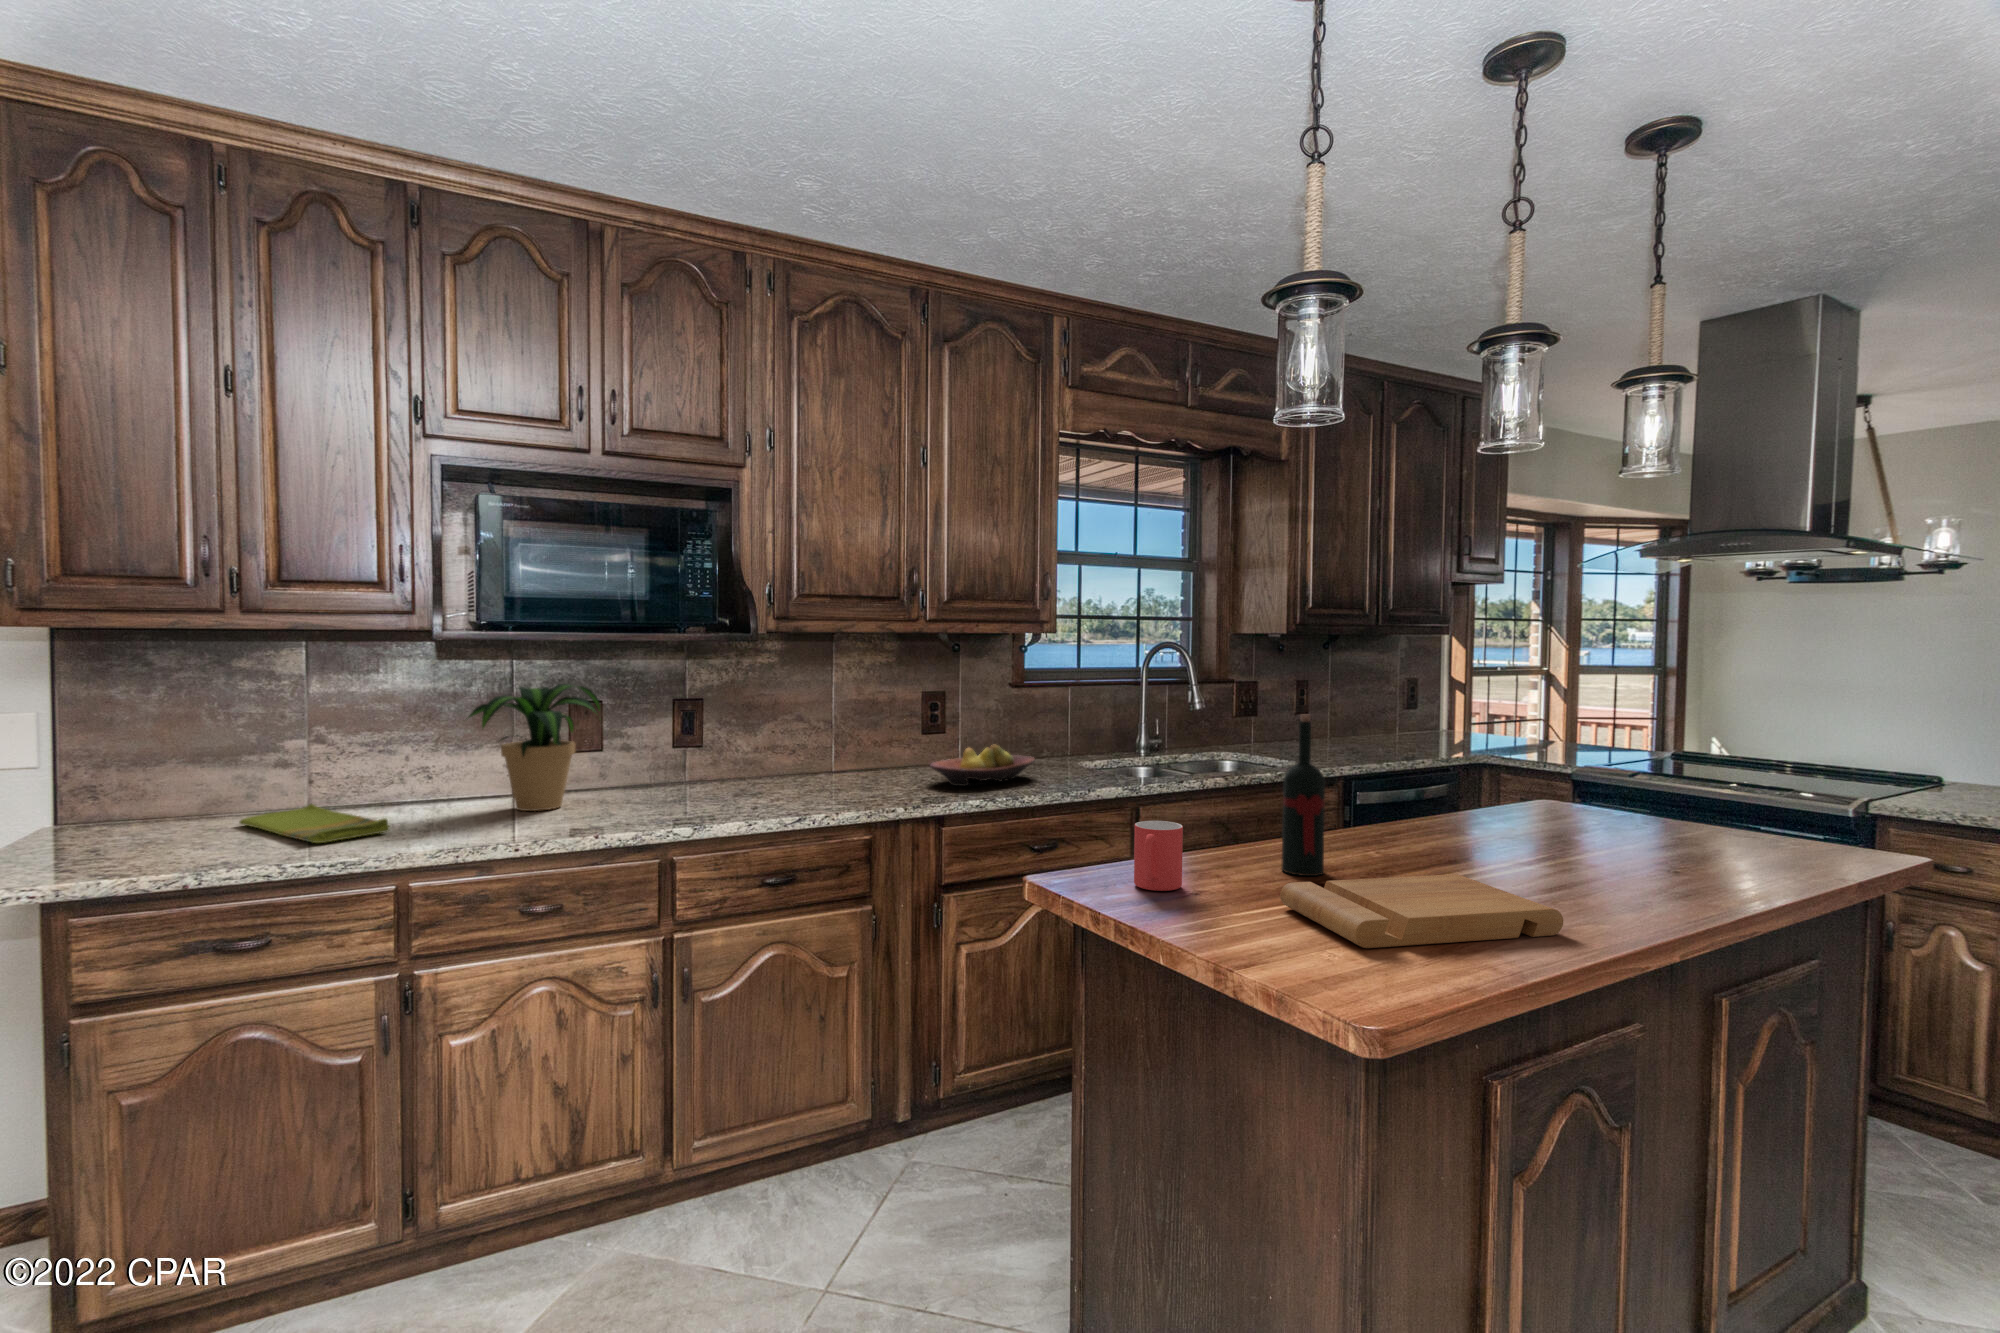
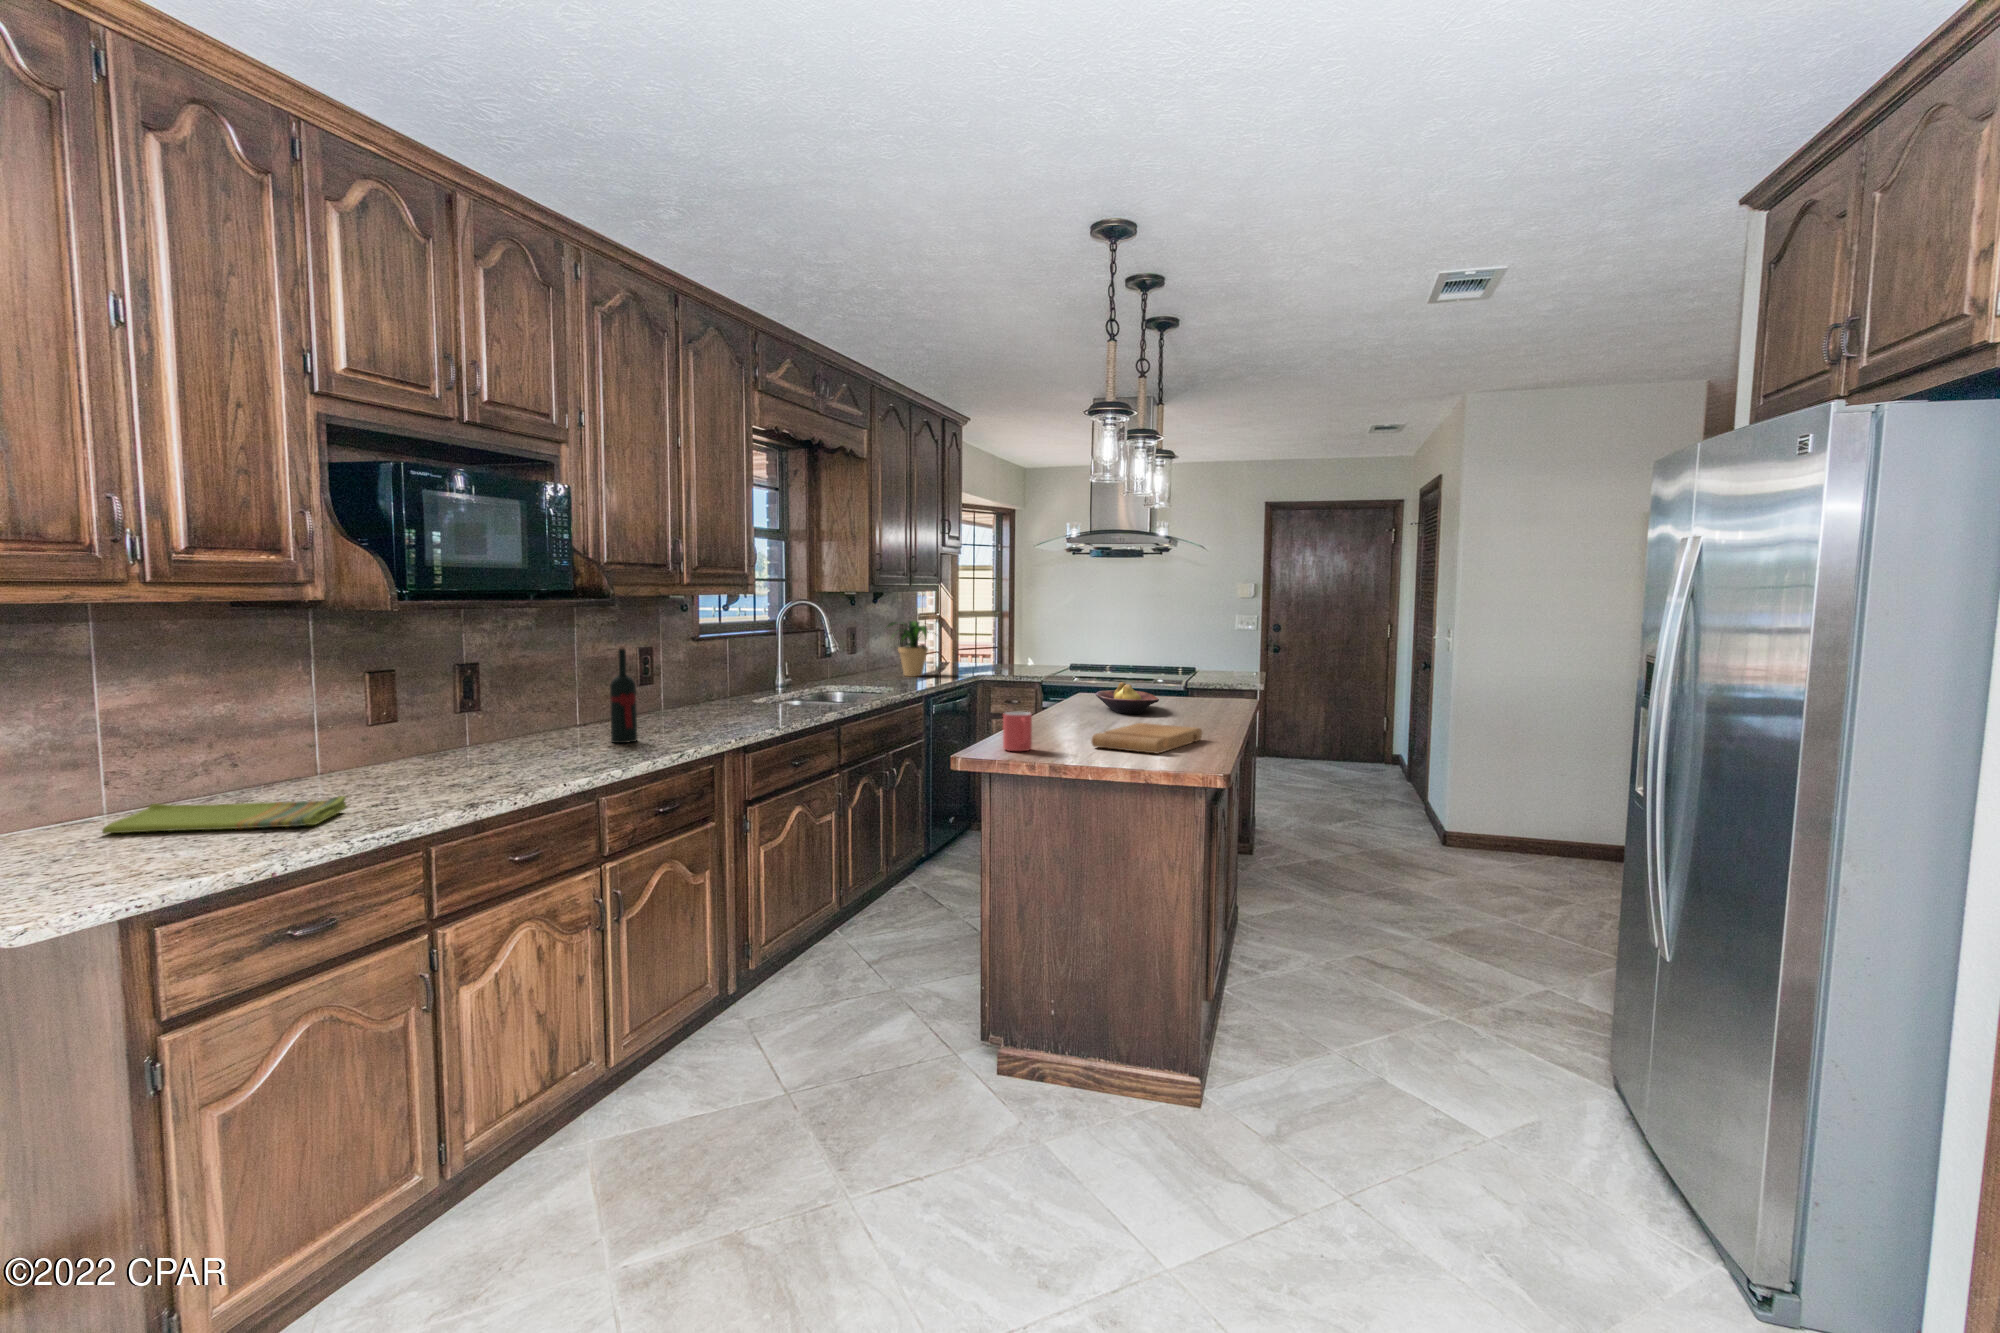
potted plant: present [466,684,600,811] -> present [887,621,936,676]
wine bottle: present [1281,715,1325,876] -> present [610,645,637,743]
fruit bowl: present [930,745,1035,786] -> present [1096,682,1159,714]

